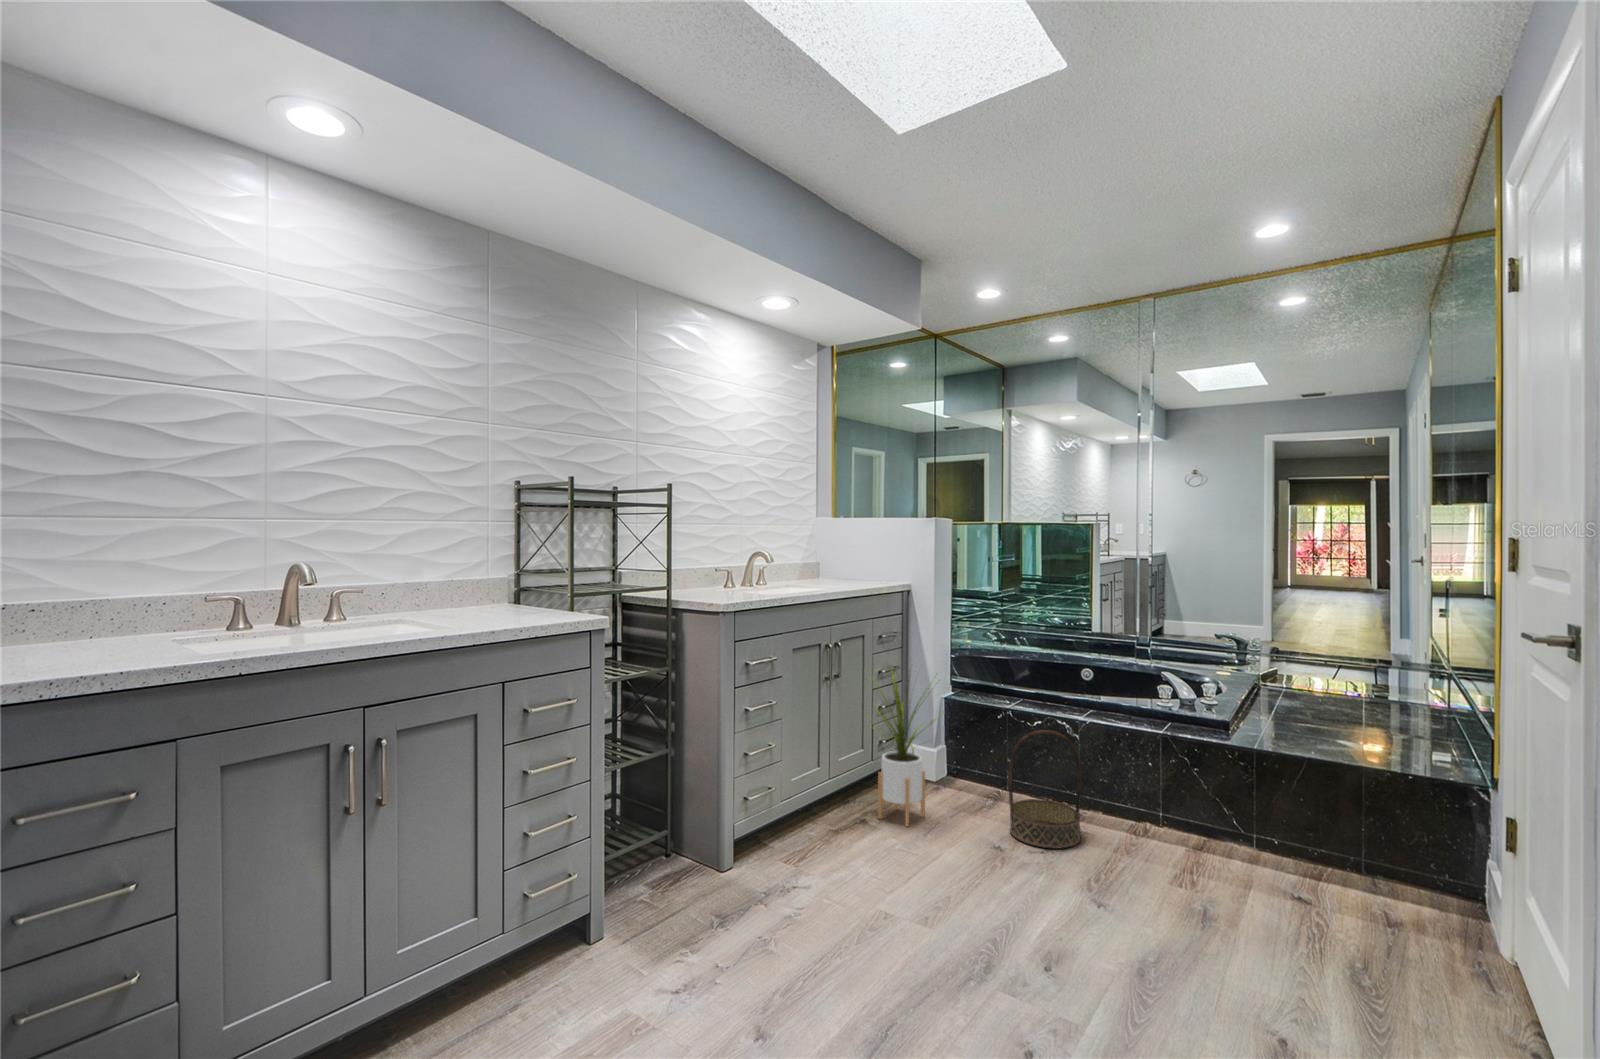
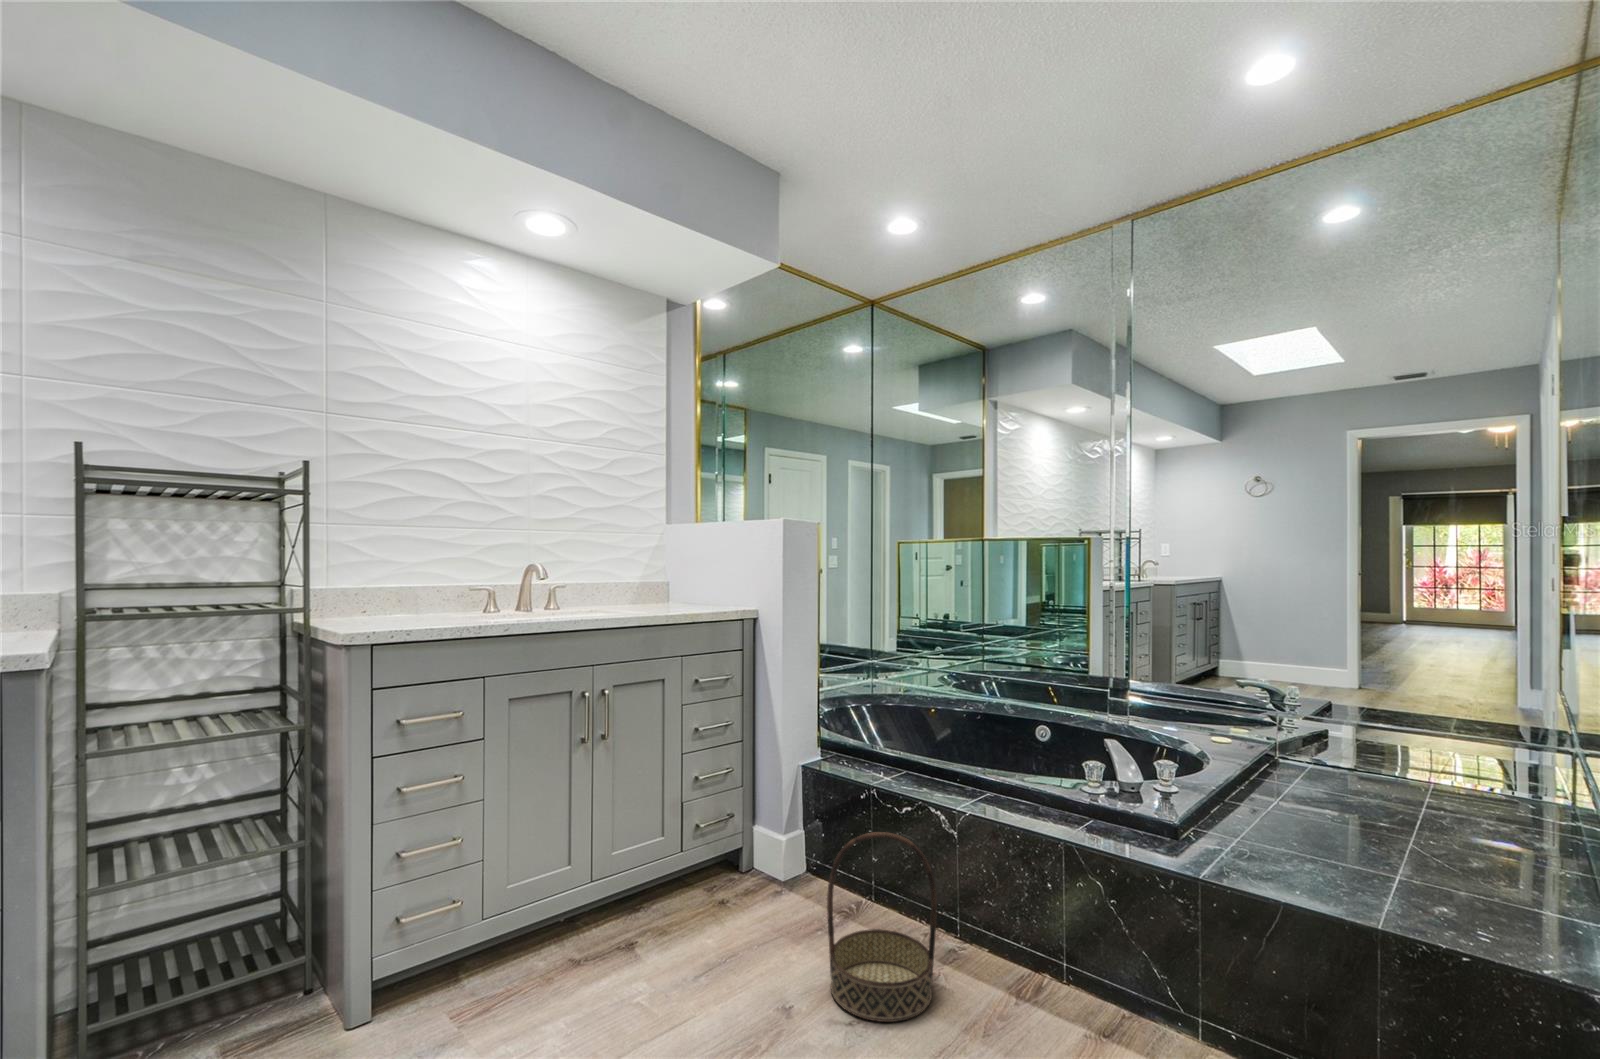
house plant: present [875,669,944,827] -> none [634,711,758,964]

